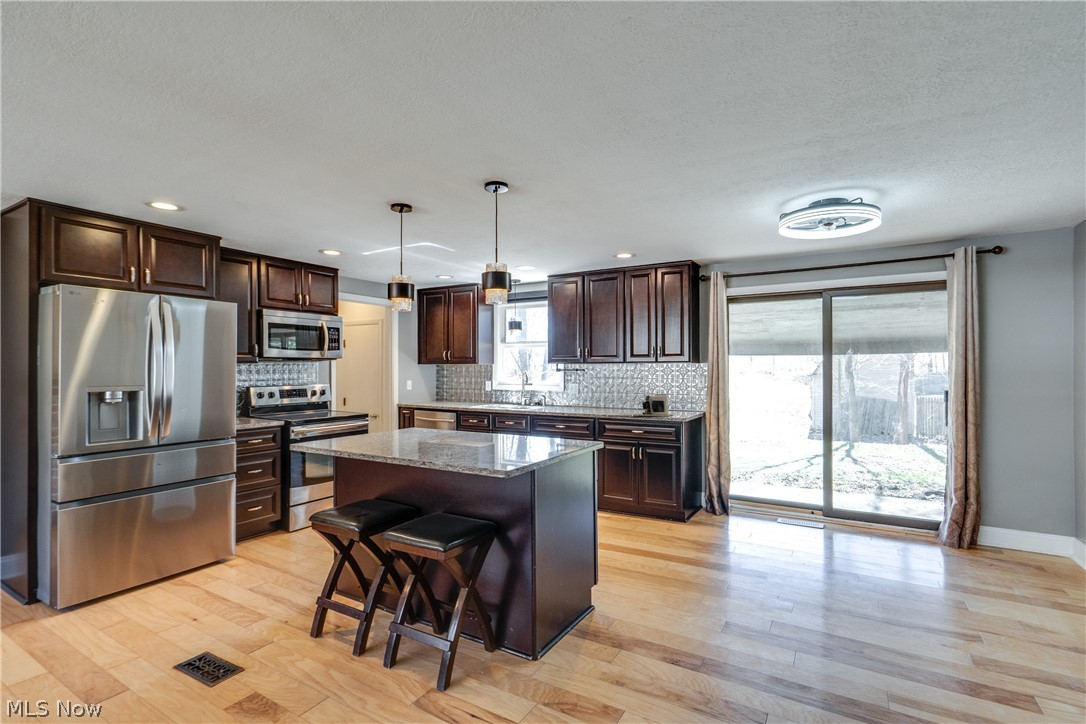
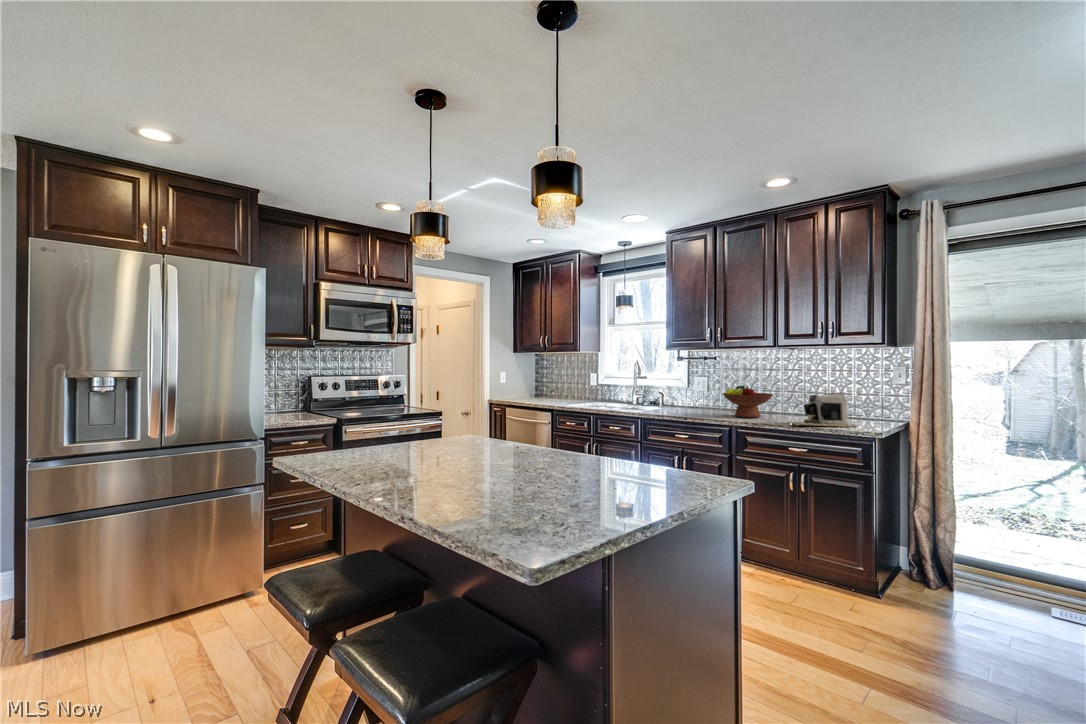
fruit bowl: none [590,390,624,412] -> present [722,386,773,417]

